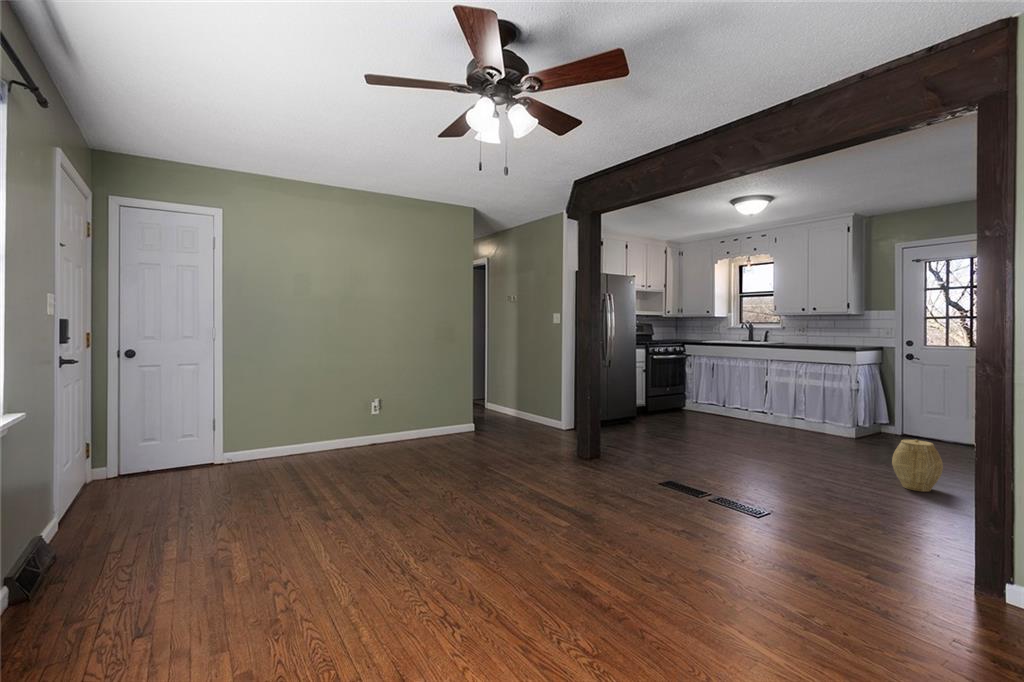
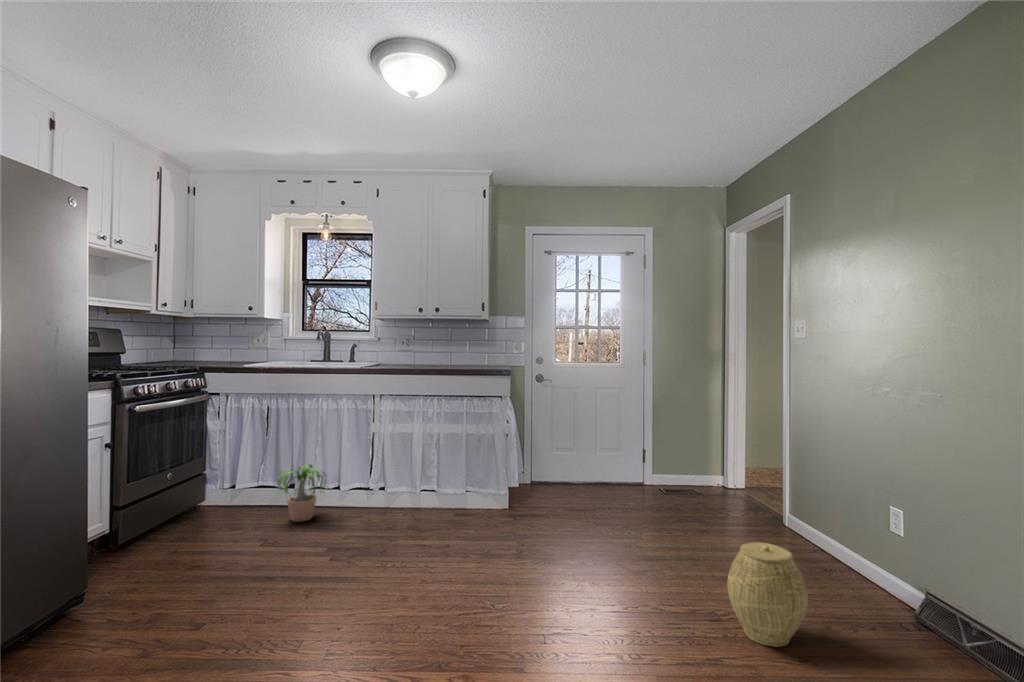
potted plant: none [707,393,741,421] -> present [278,464,326,522]

